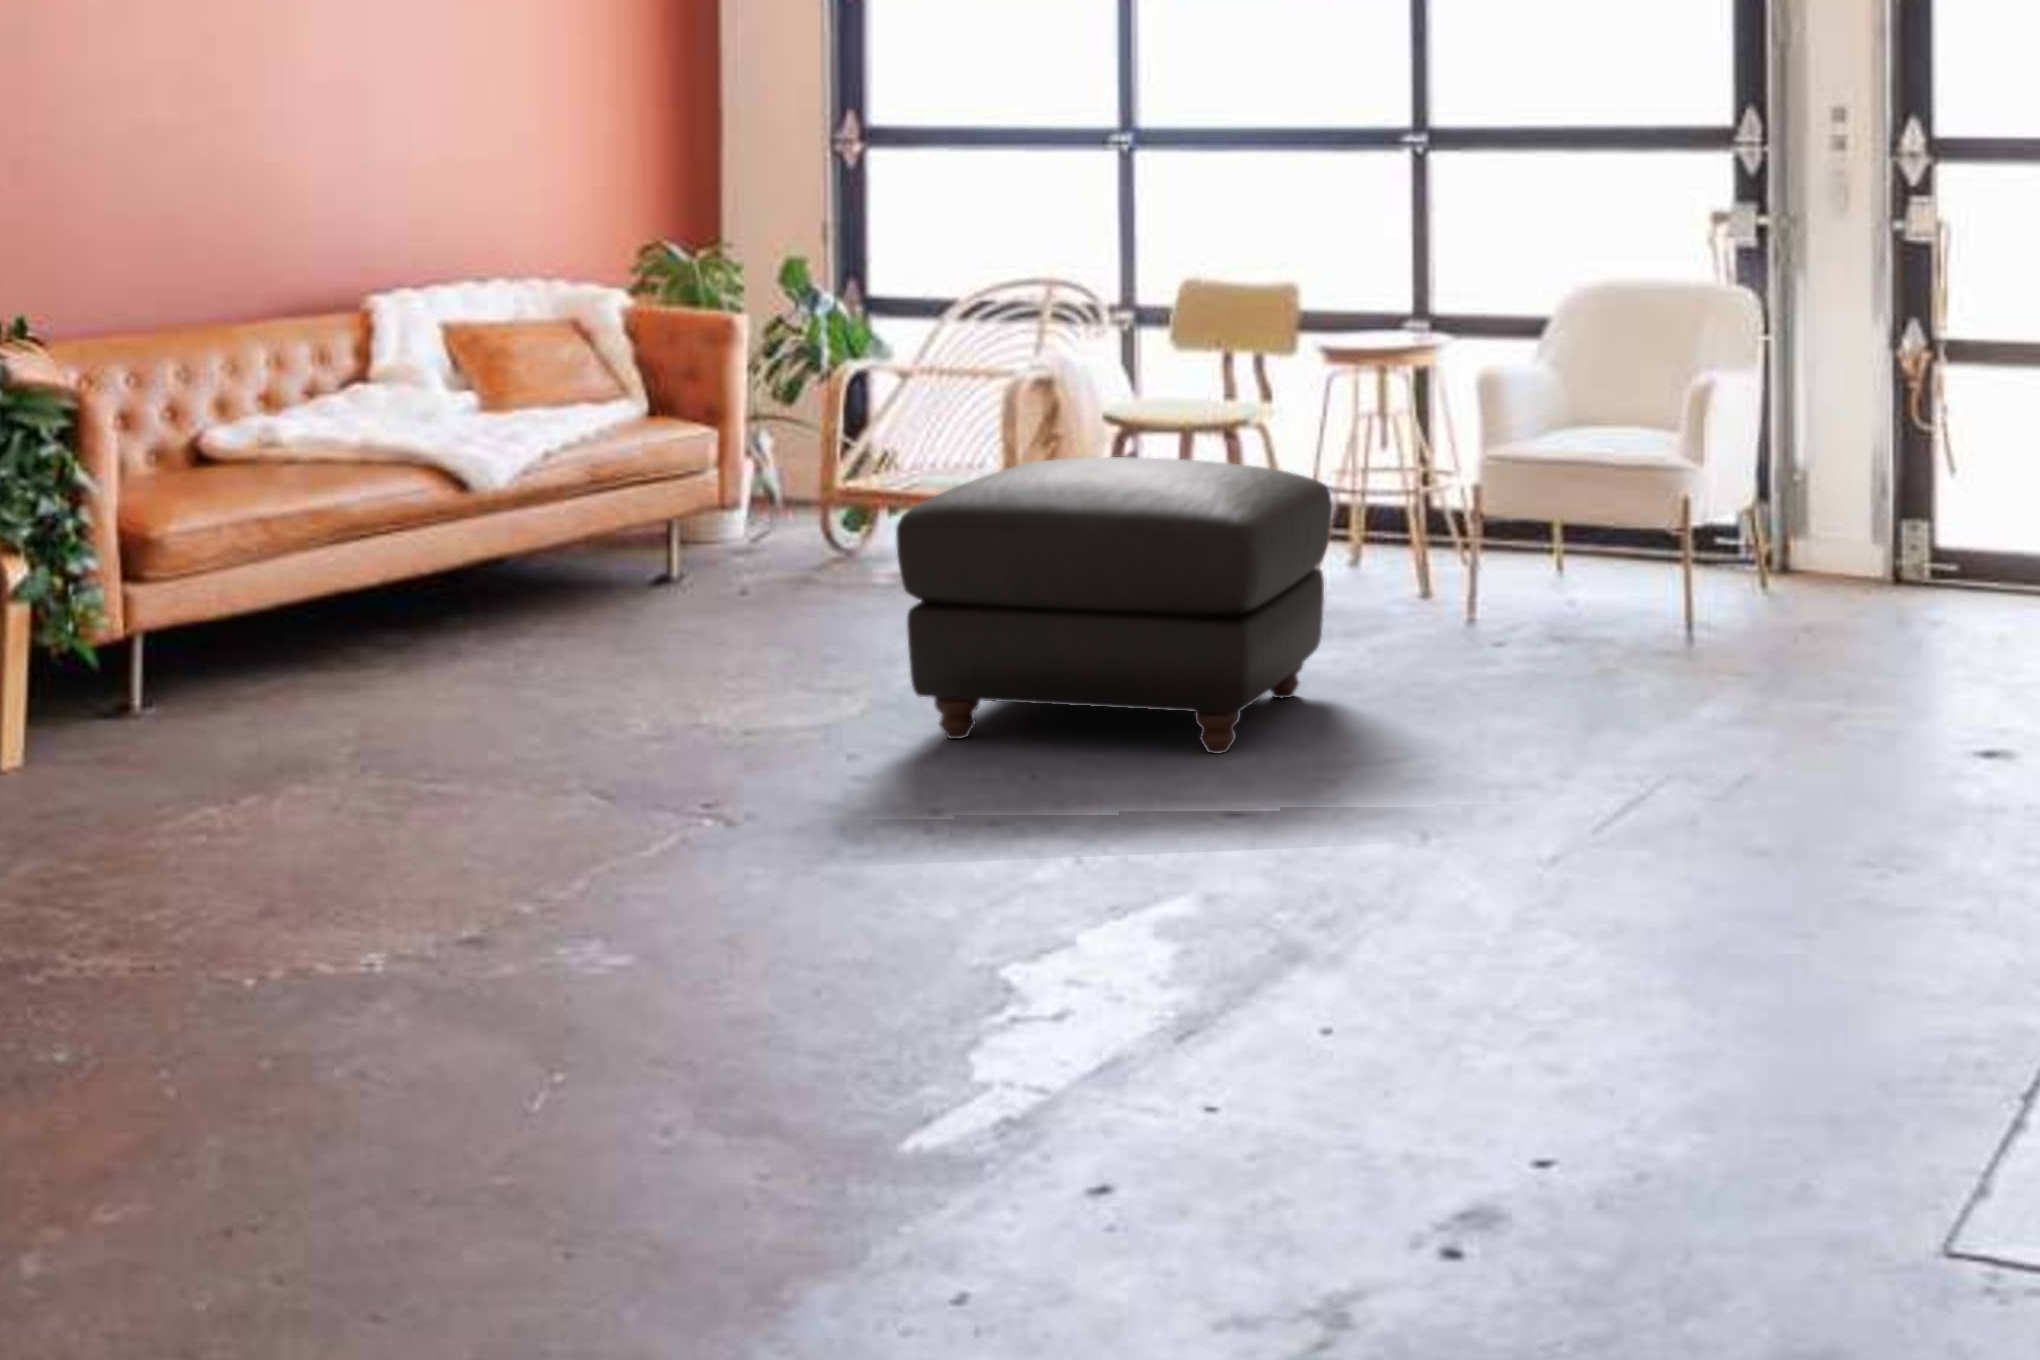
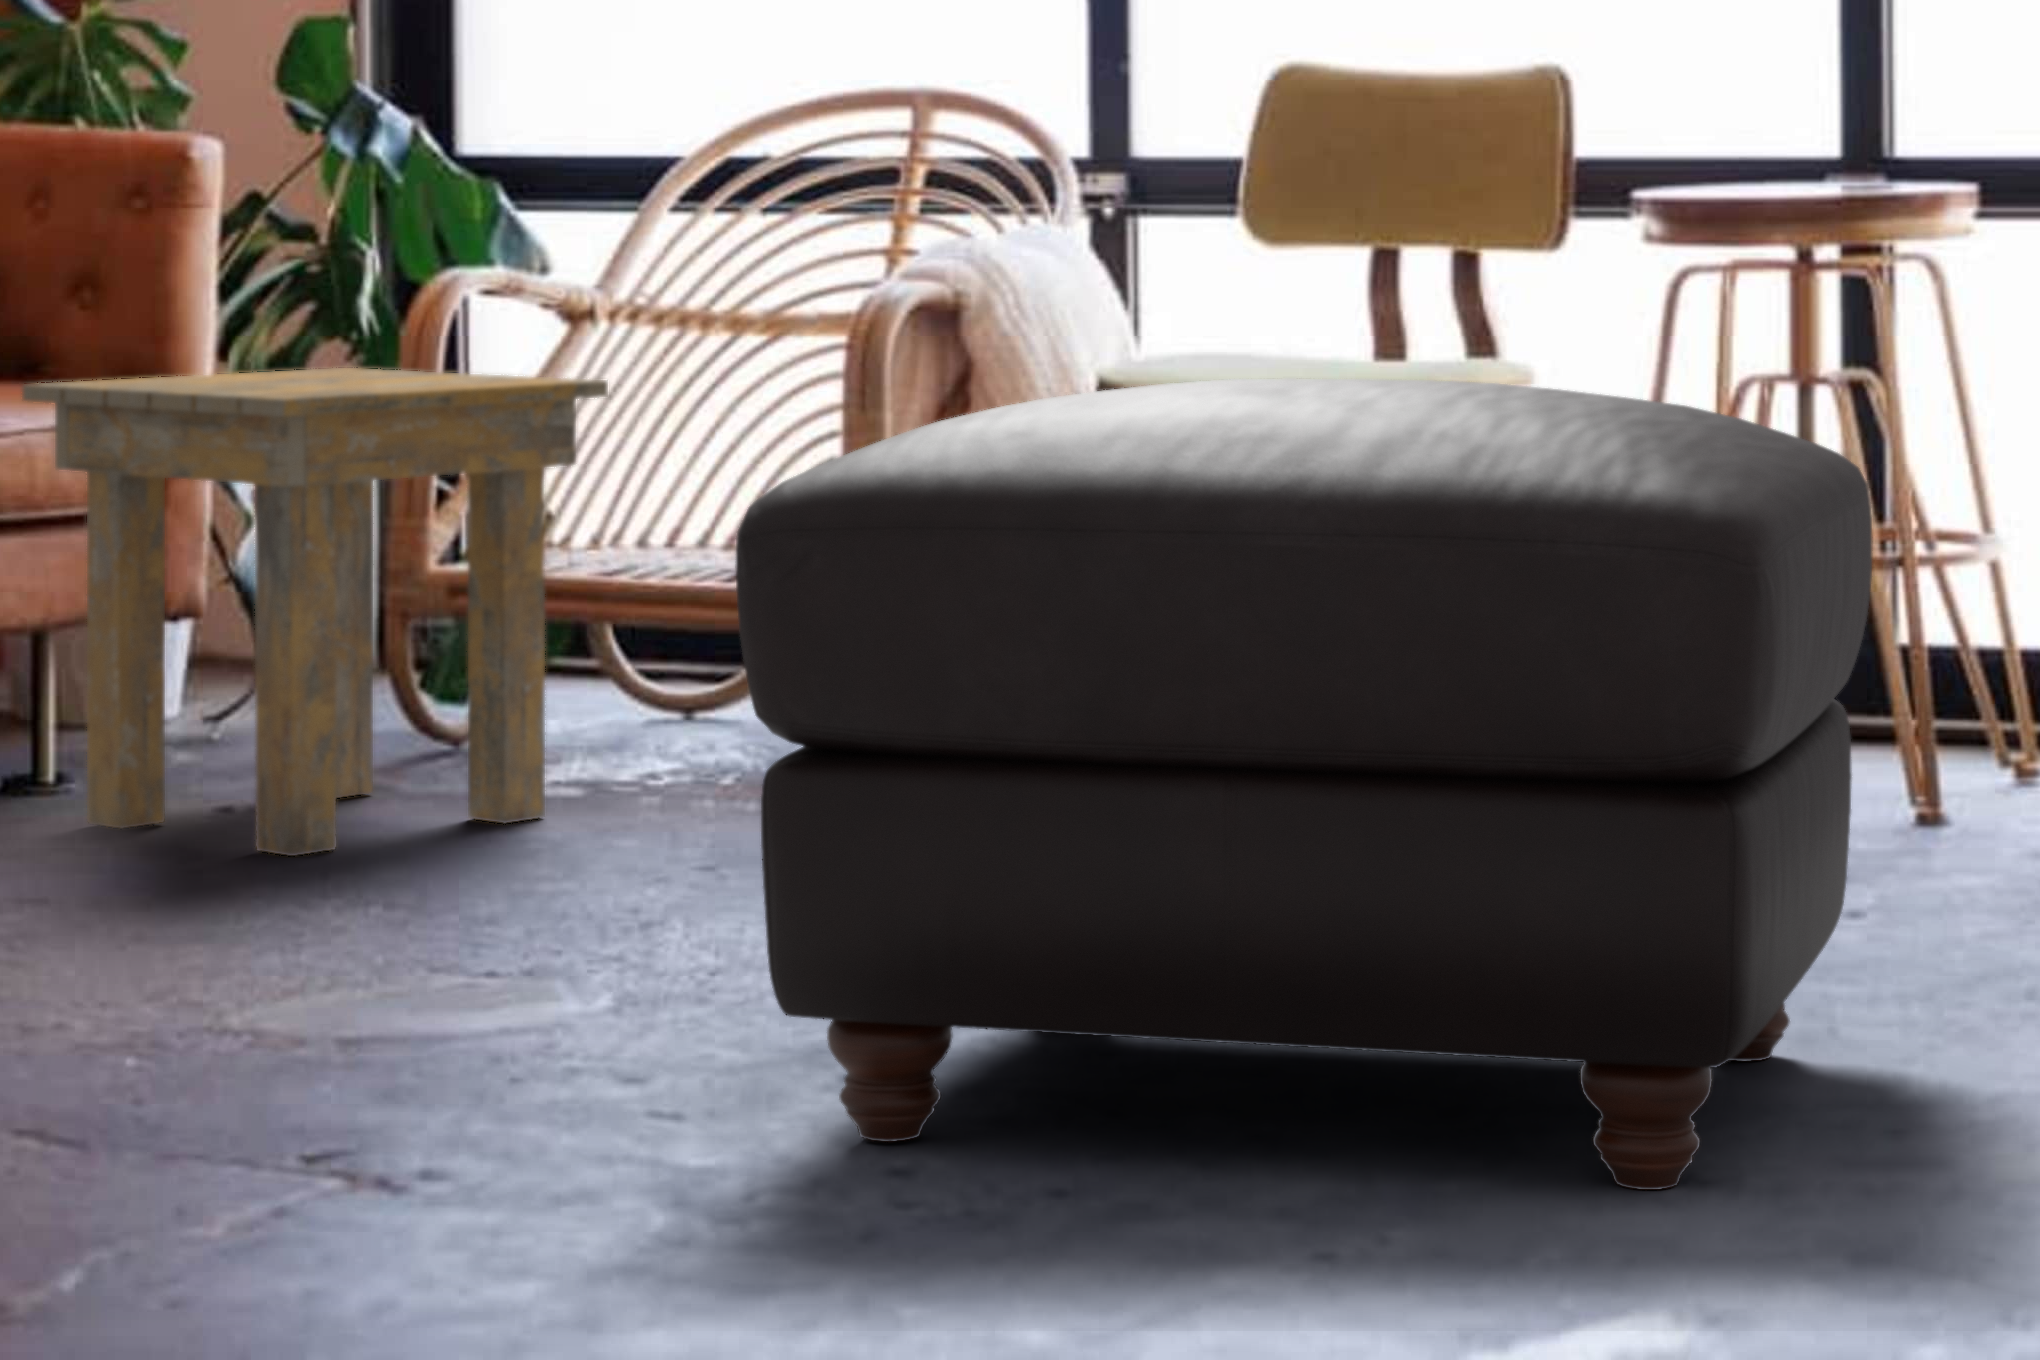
side table: none [662,407,903,610] -> present [22,368,608,856]

